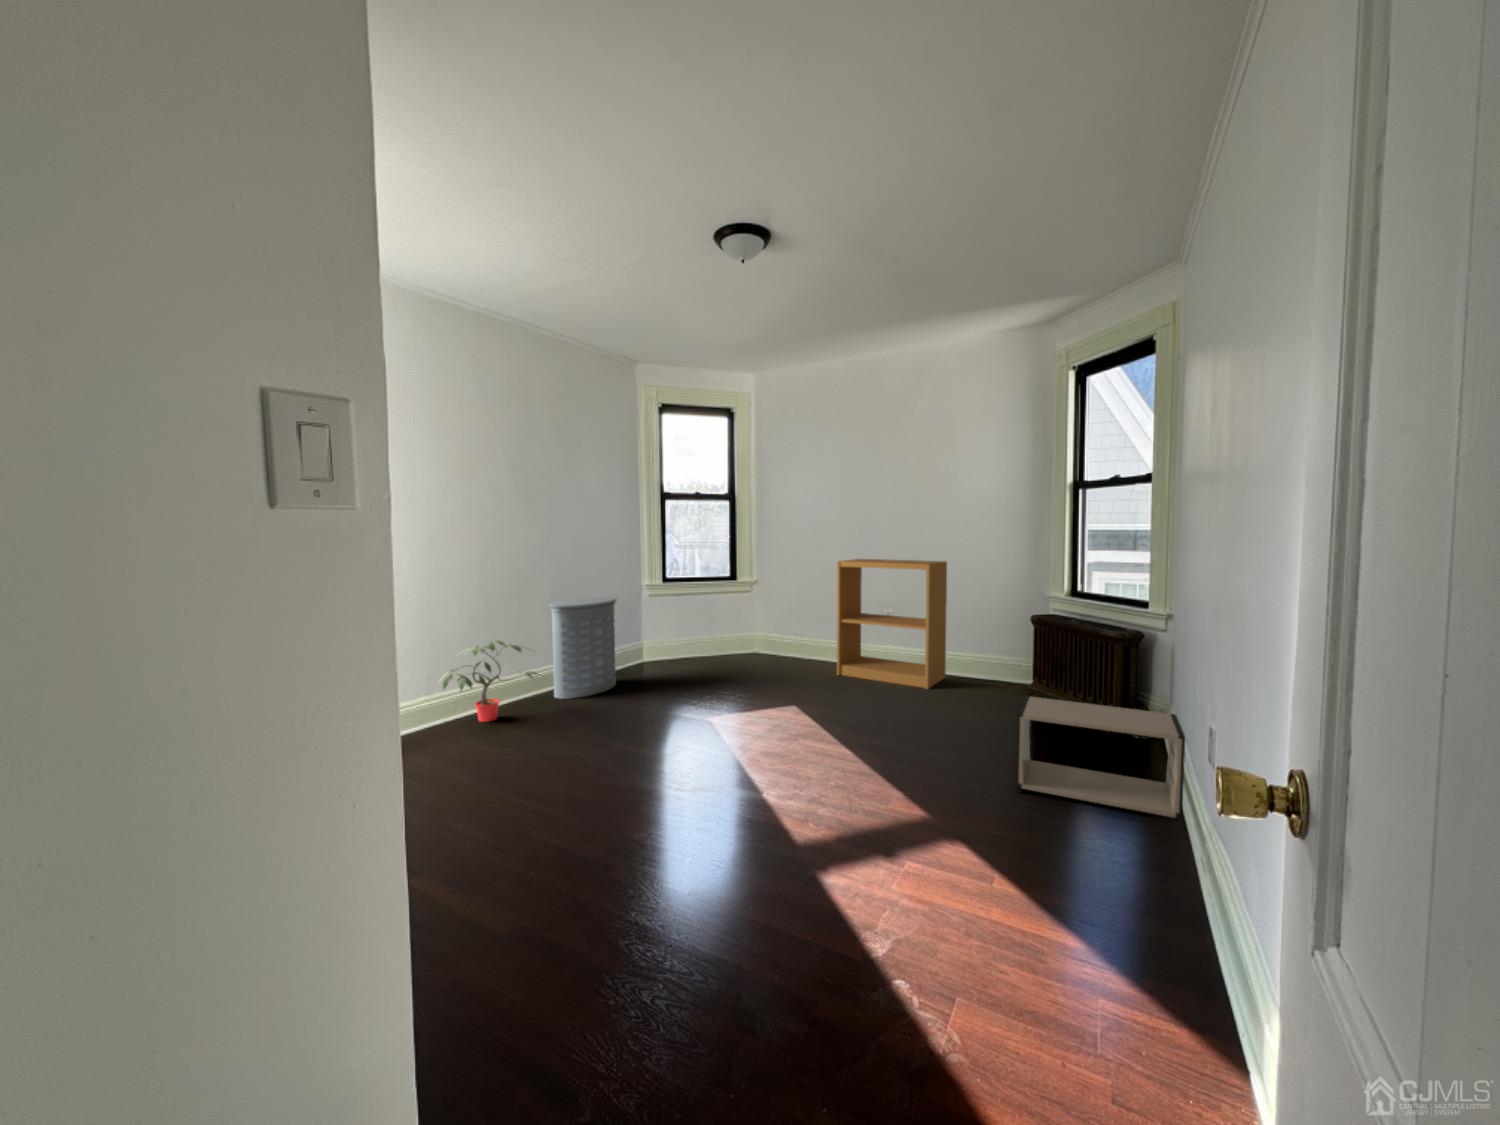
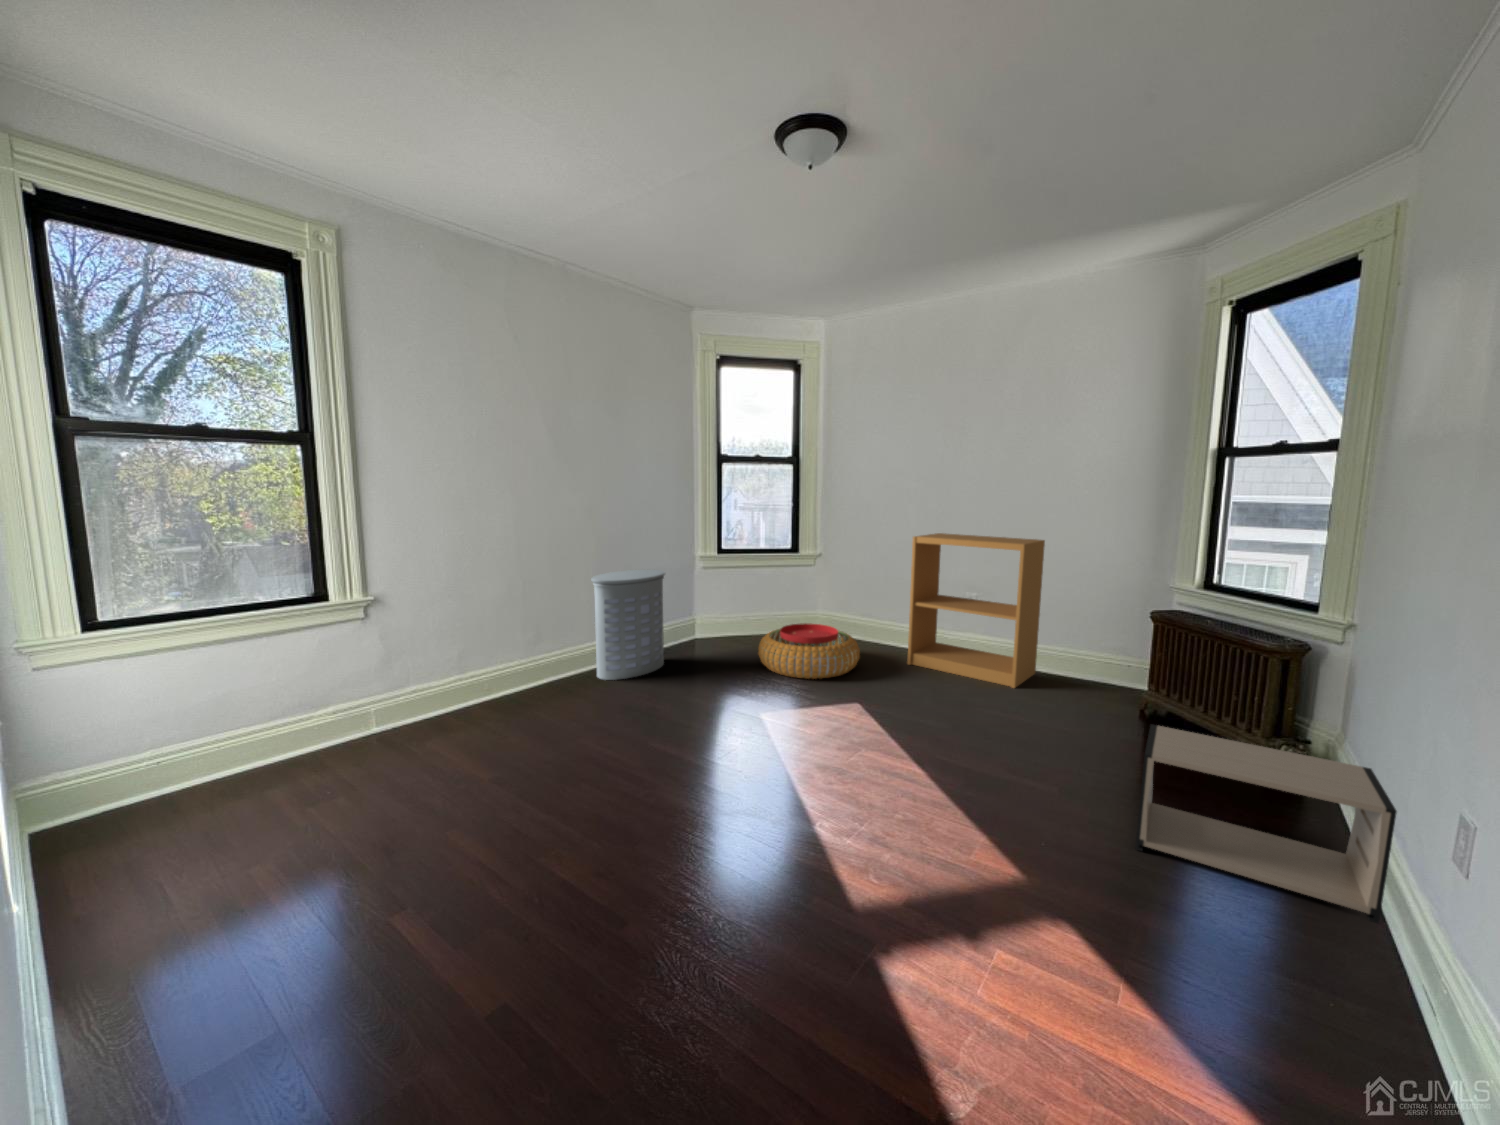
potted plant: present [443,640,537,722] -> none [468,616,581,705]
pouf: none [704,642,795,690] -> present [758,623,860,679]

